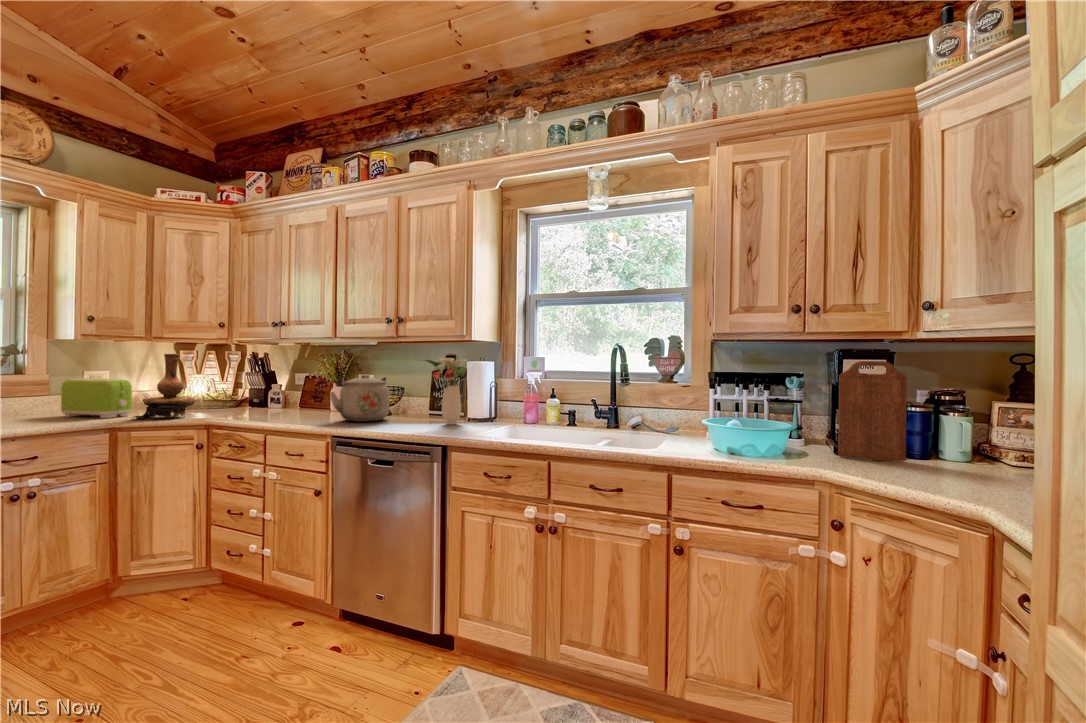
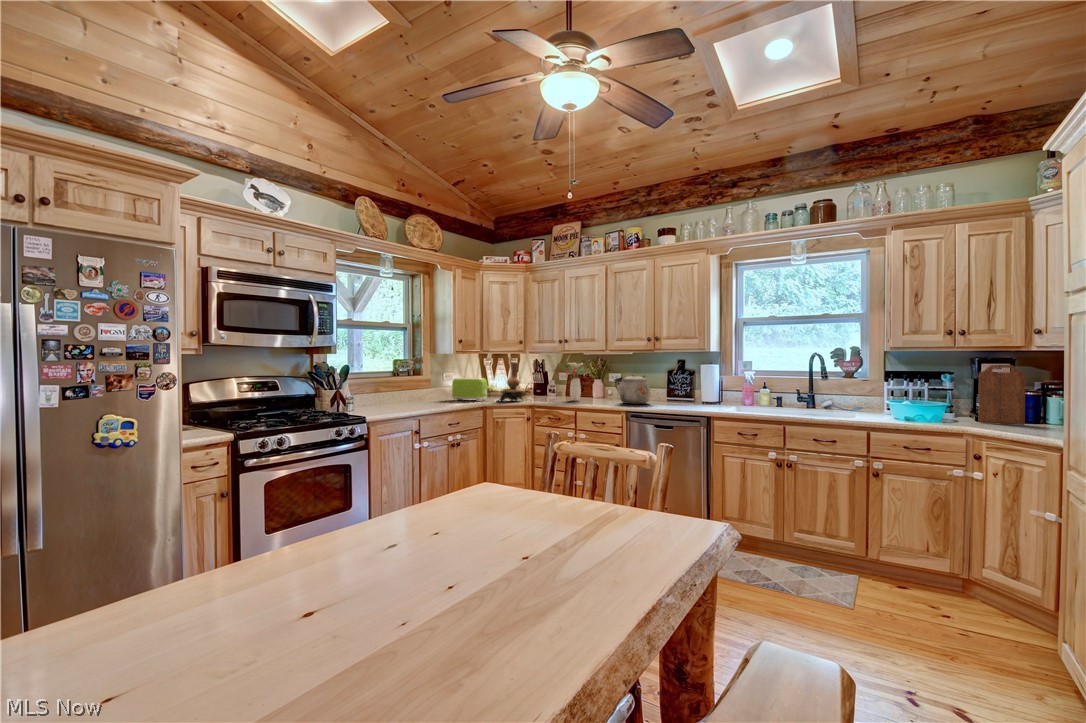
flower arrangement: present [423,358,467,425] -> present [561,363,584,401]

